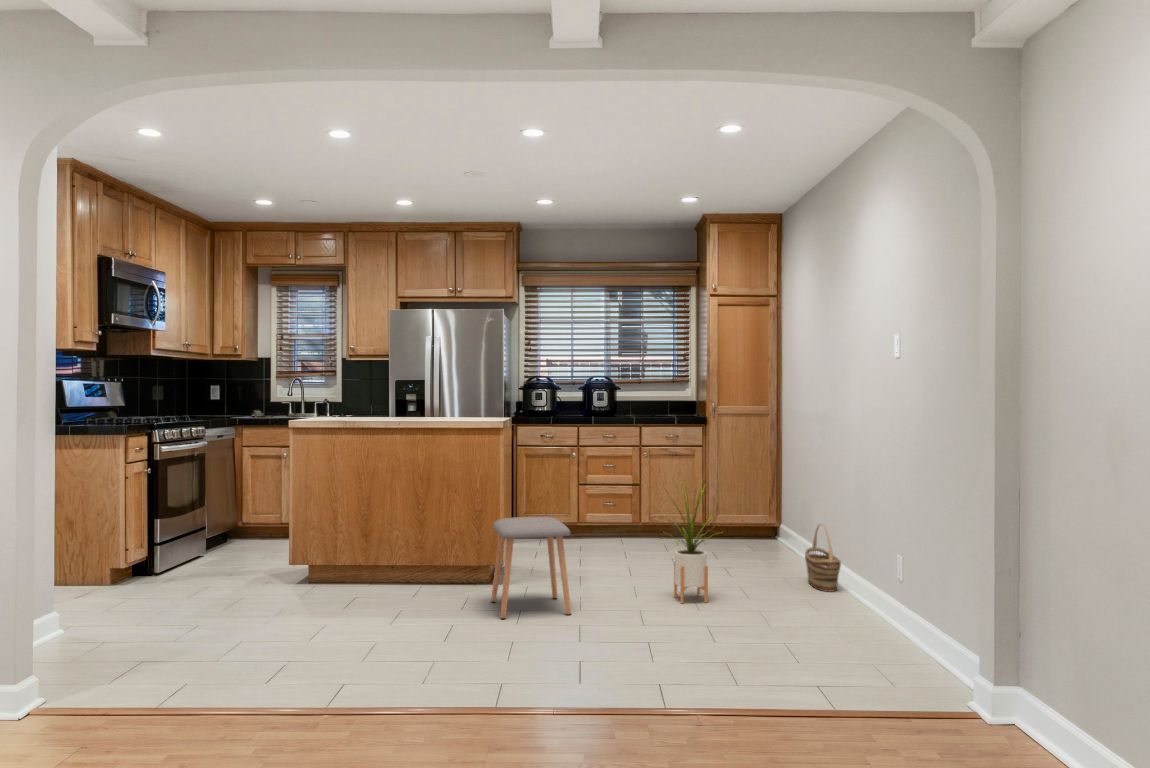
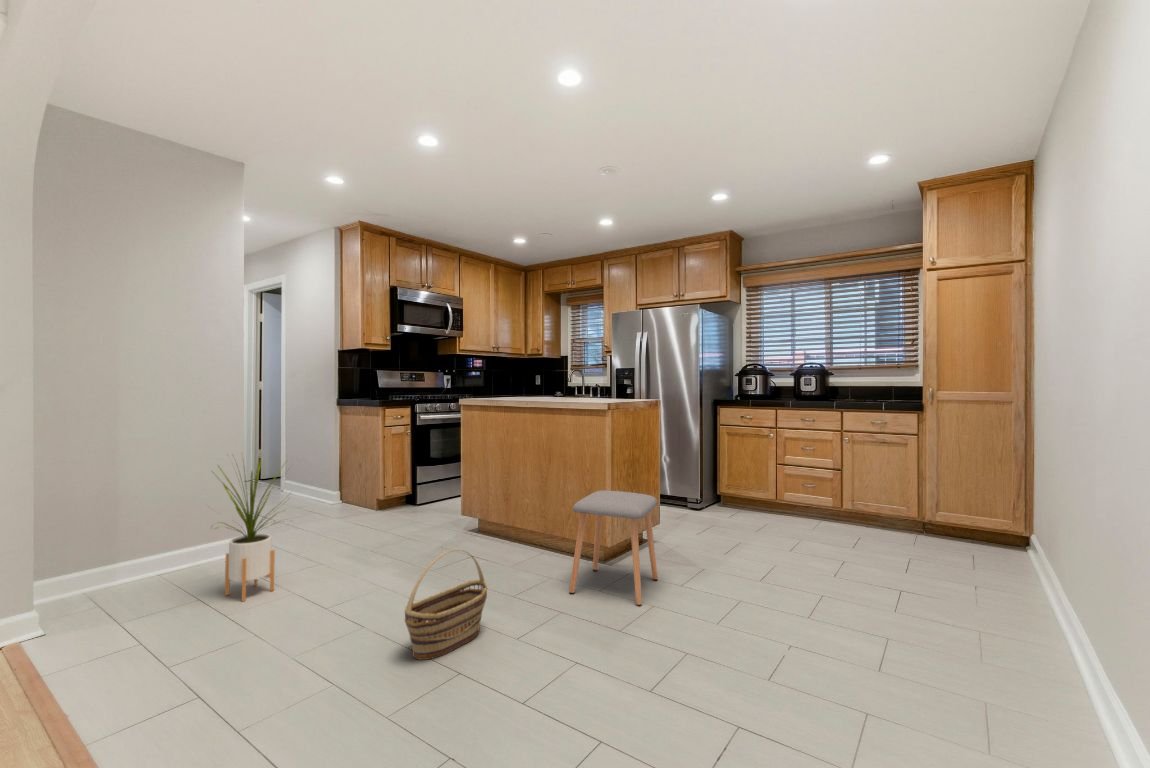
house plant: present [668,484,722,603] -> present [215,460,284,601]
basket: present [805,525,841,592] -> present [405,549,487,660]

